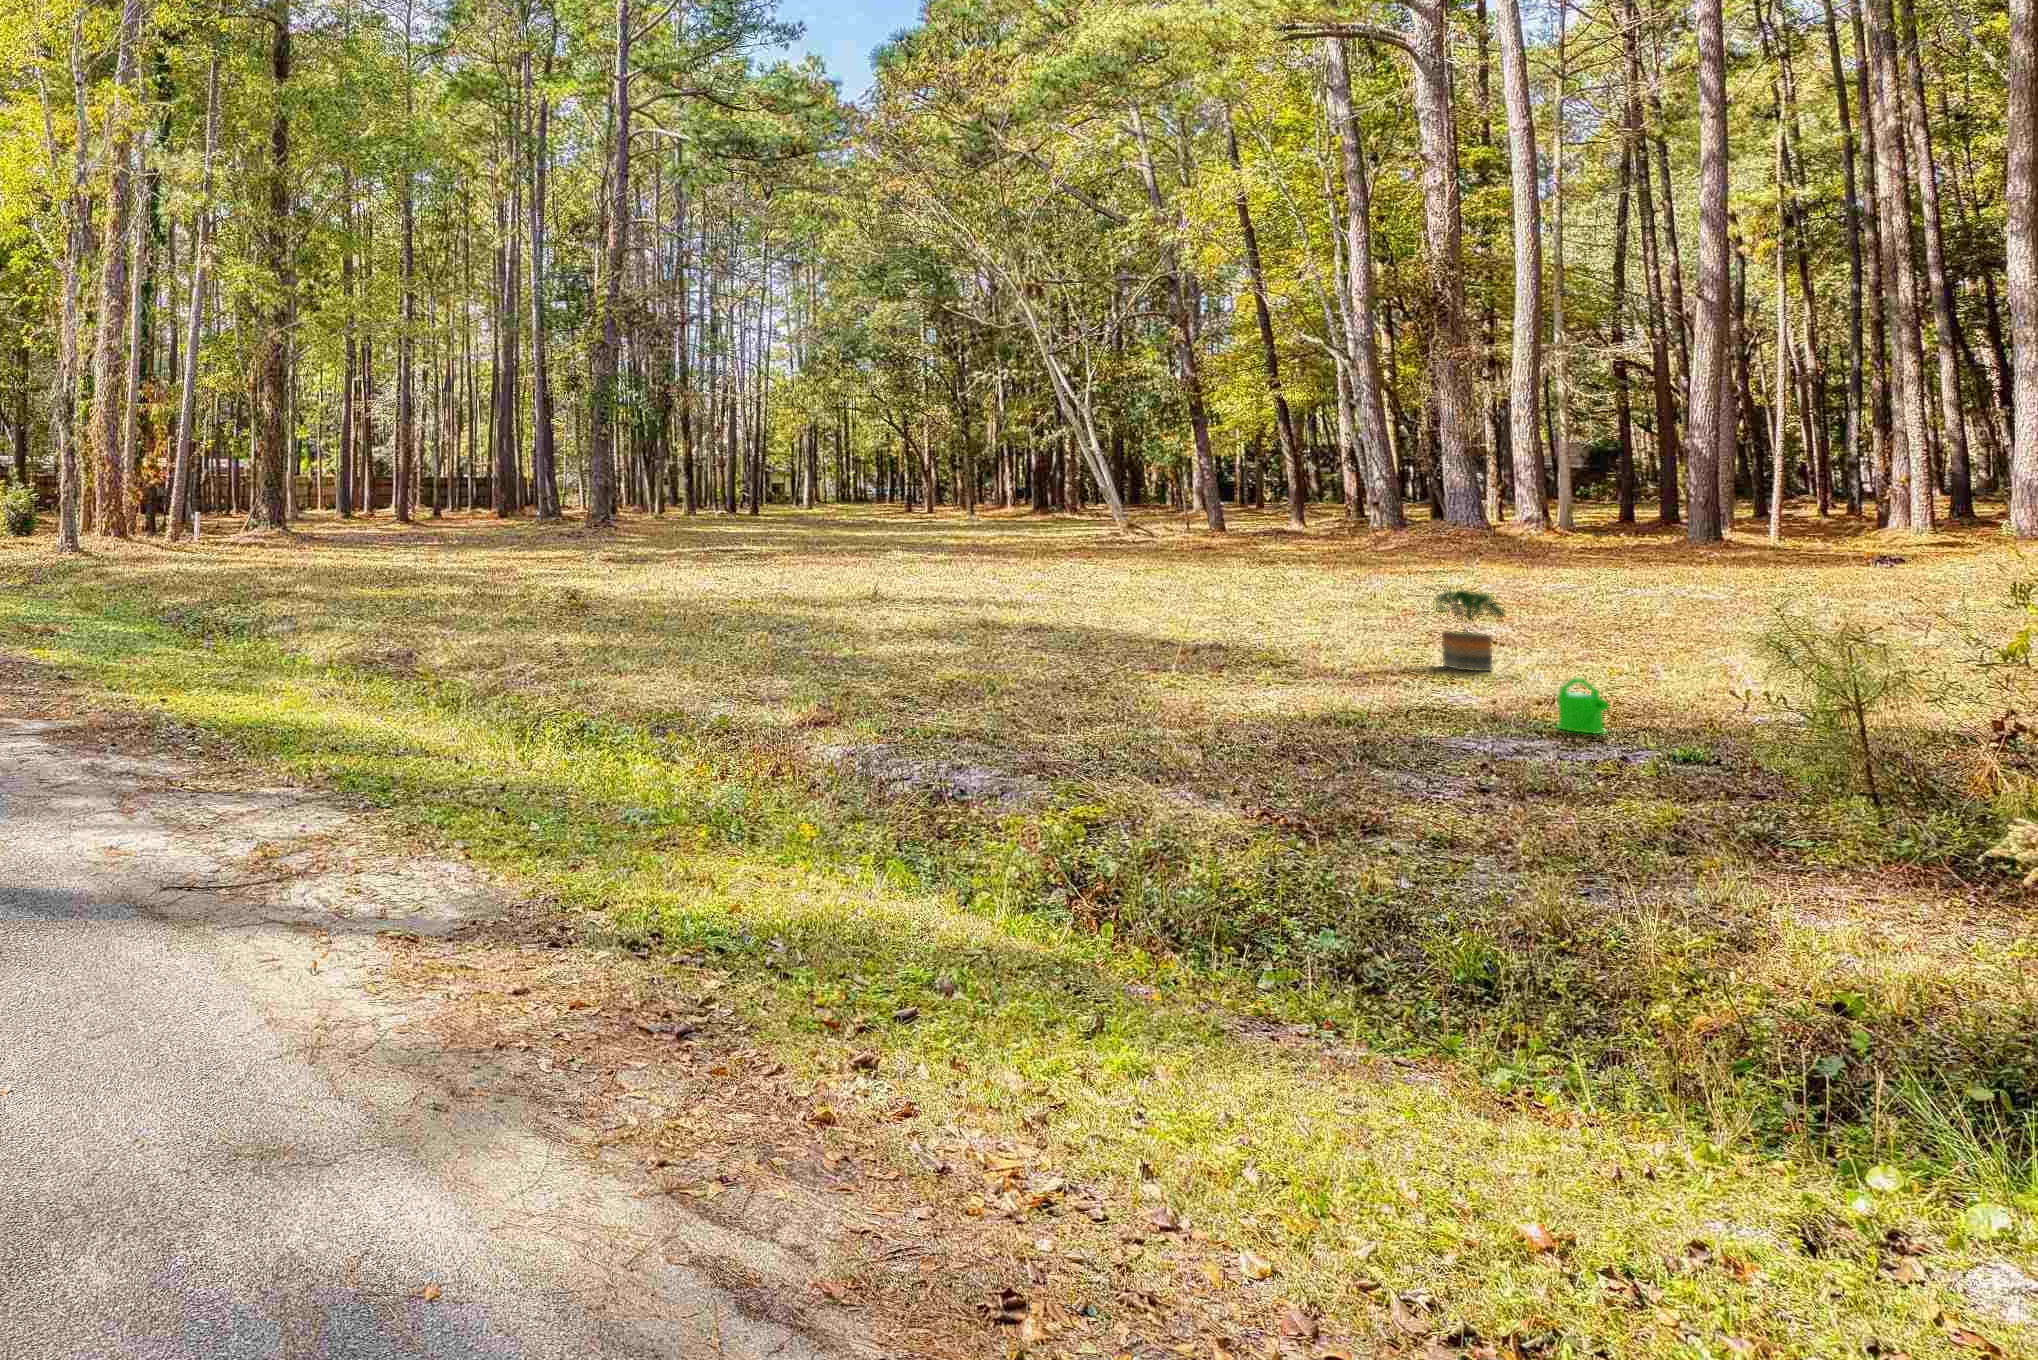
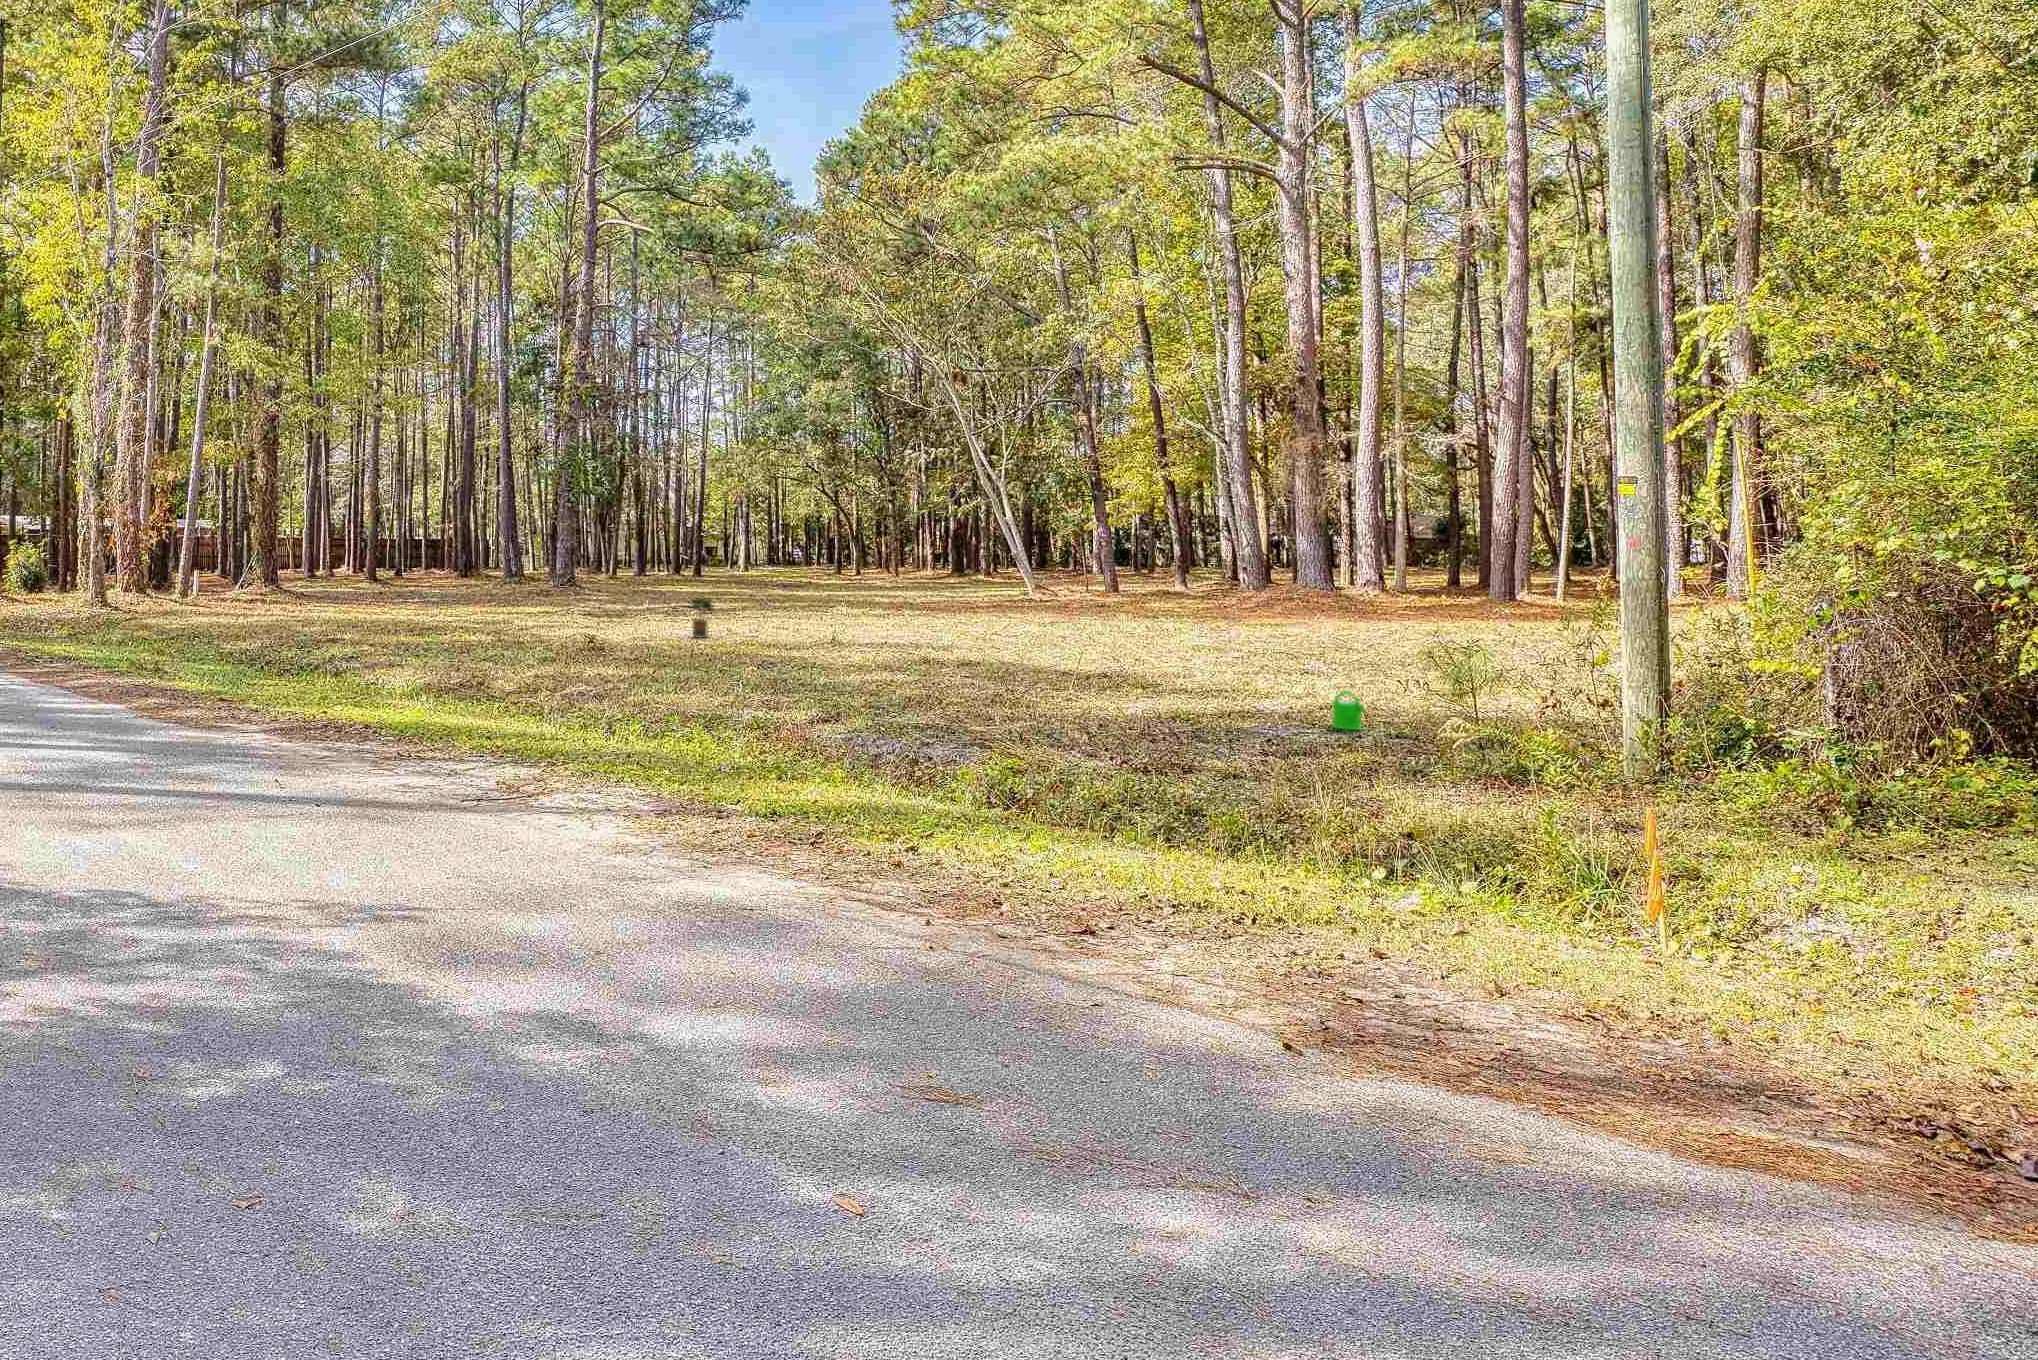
potted tree: present [1435,590,1504,671] -> present [689,598,714,638]

